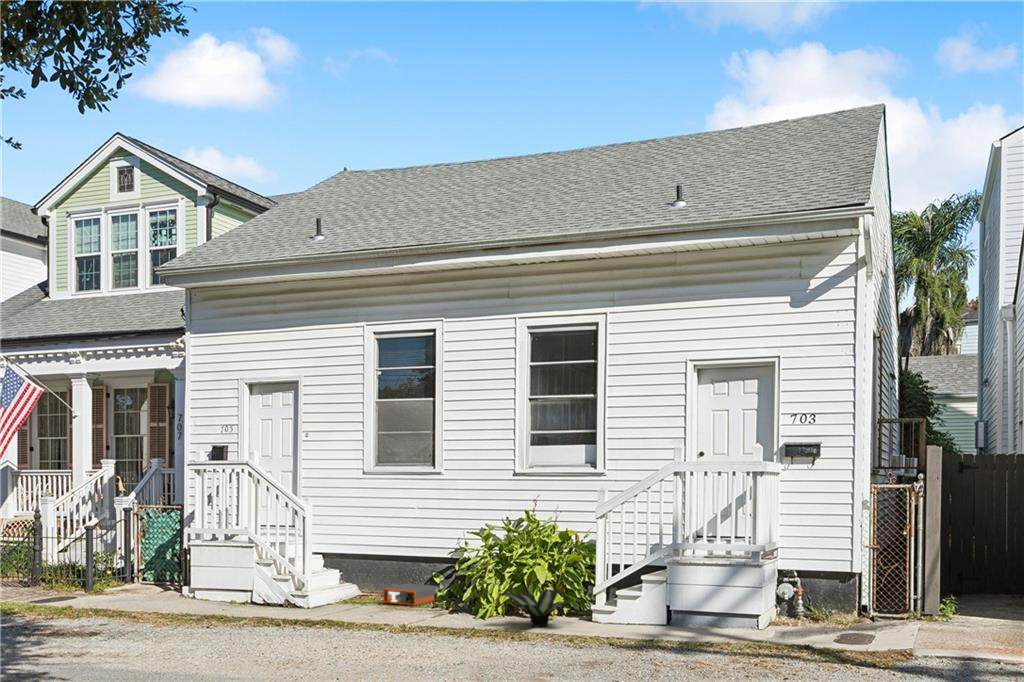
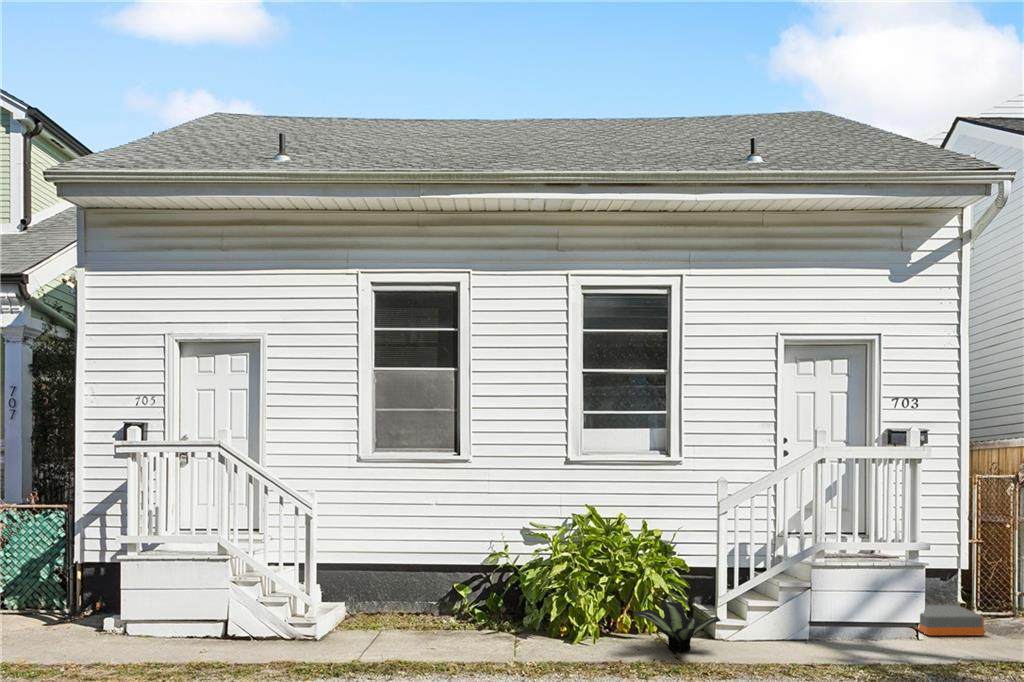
storage box: present [383,583,437,606] -> present [911,605,984,636]

